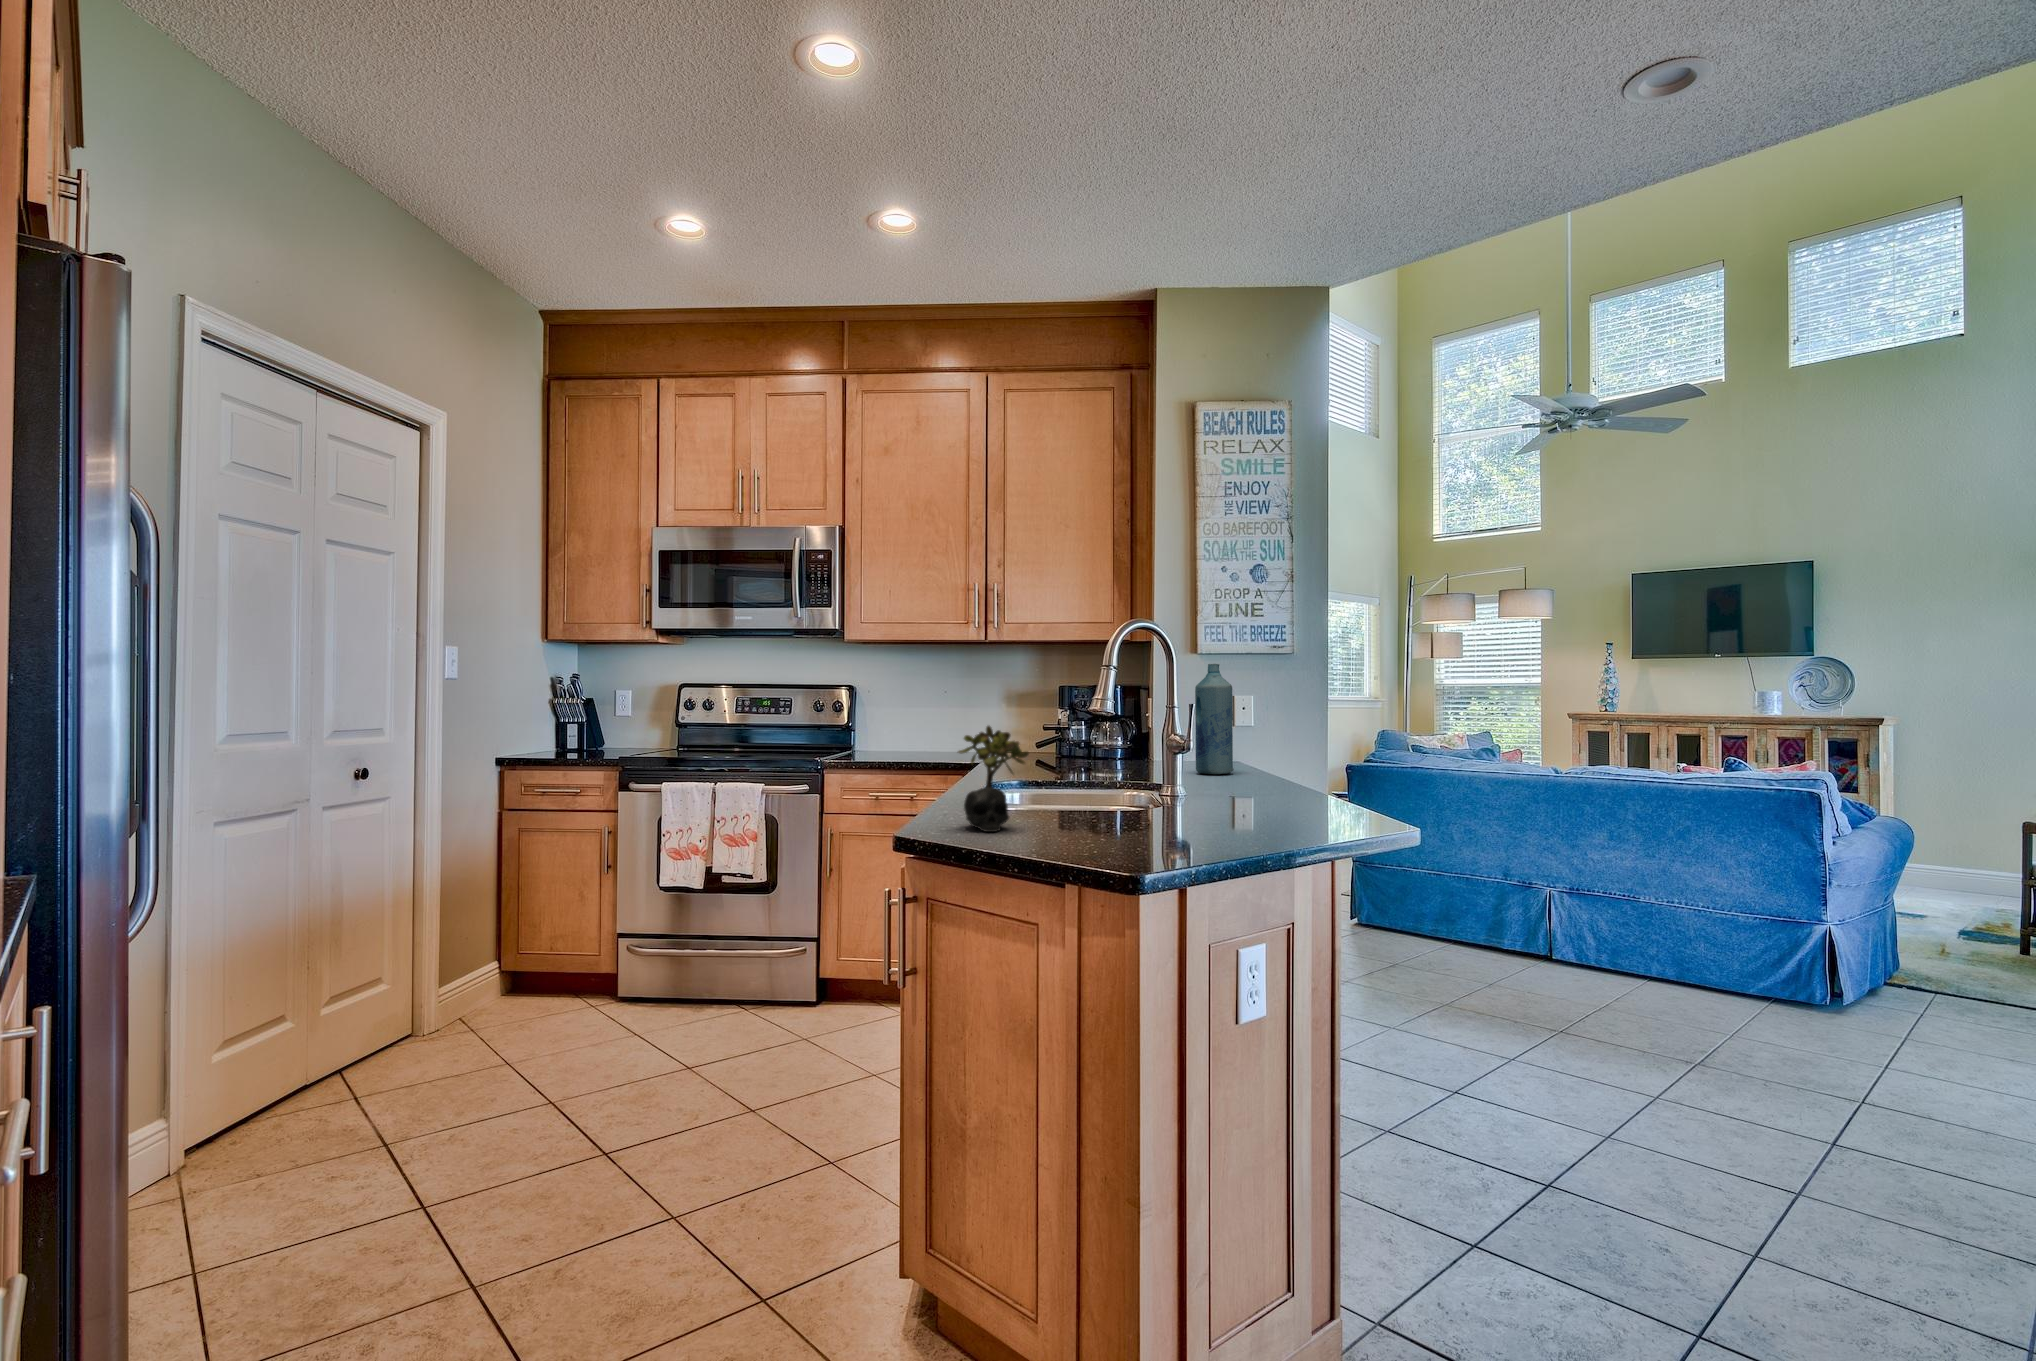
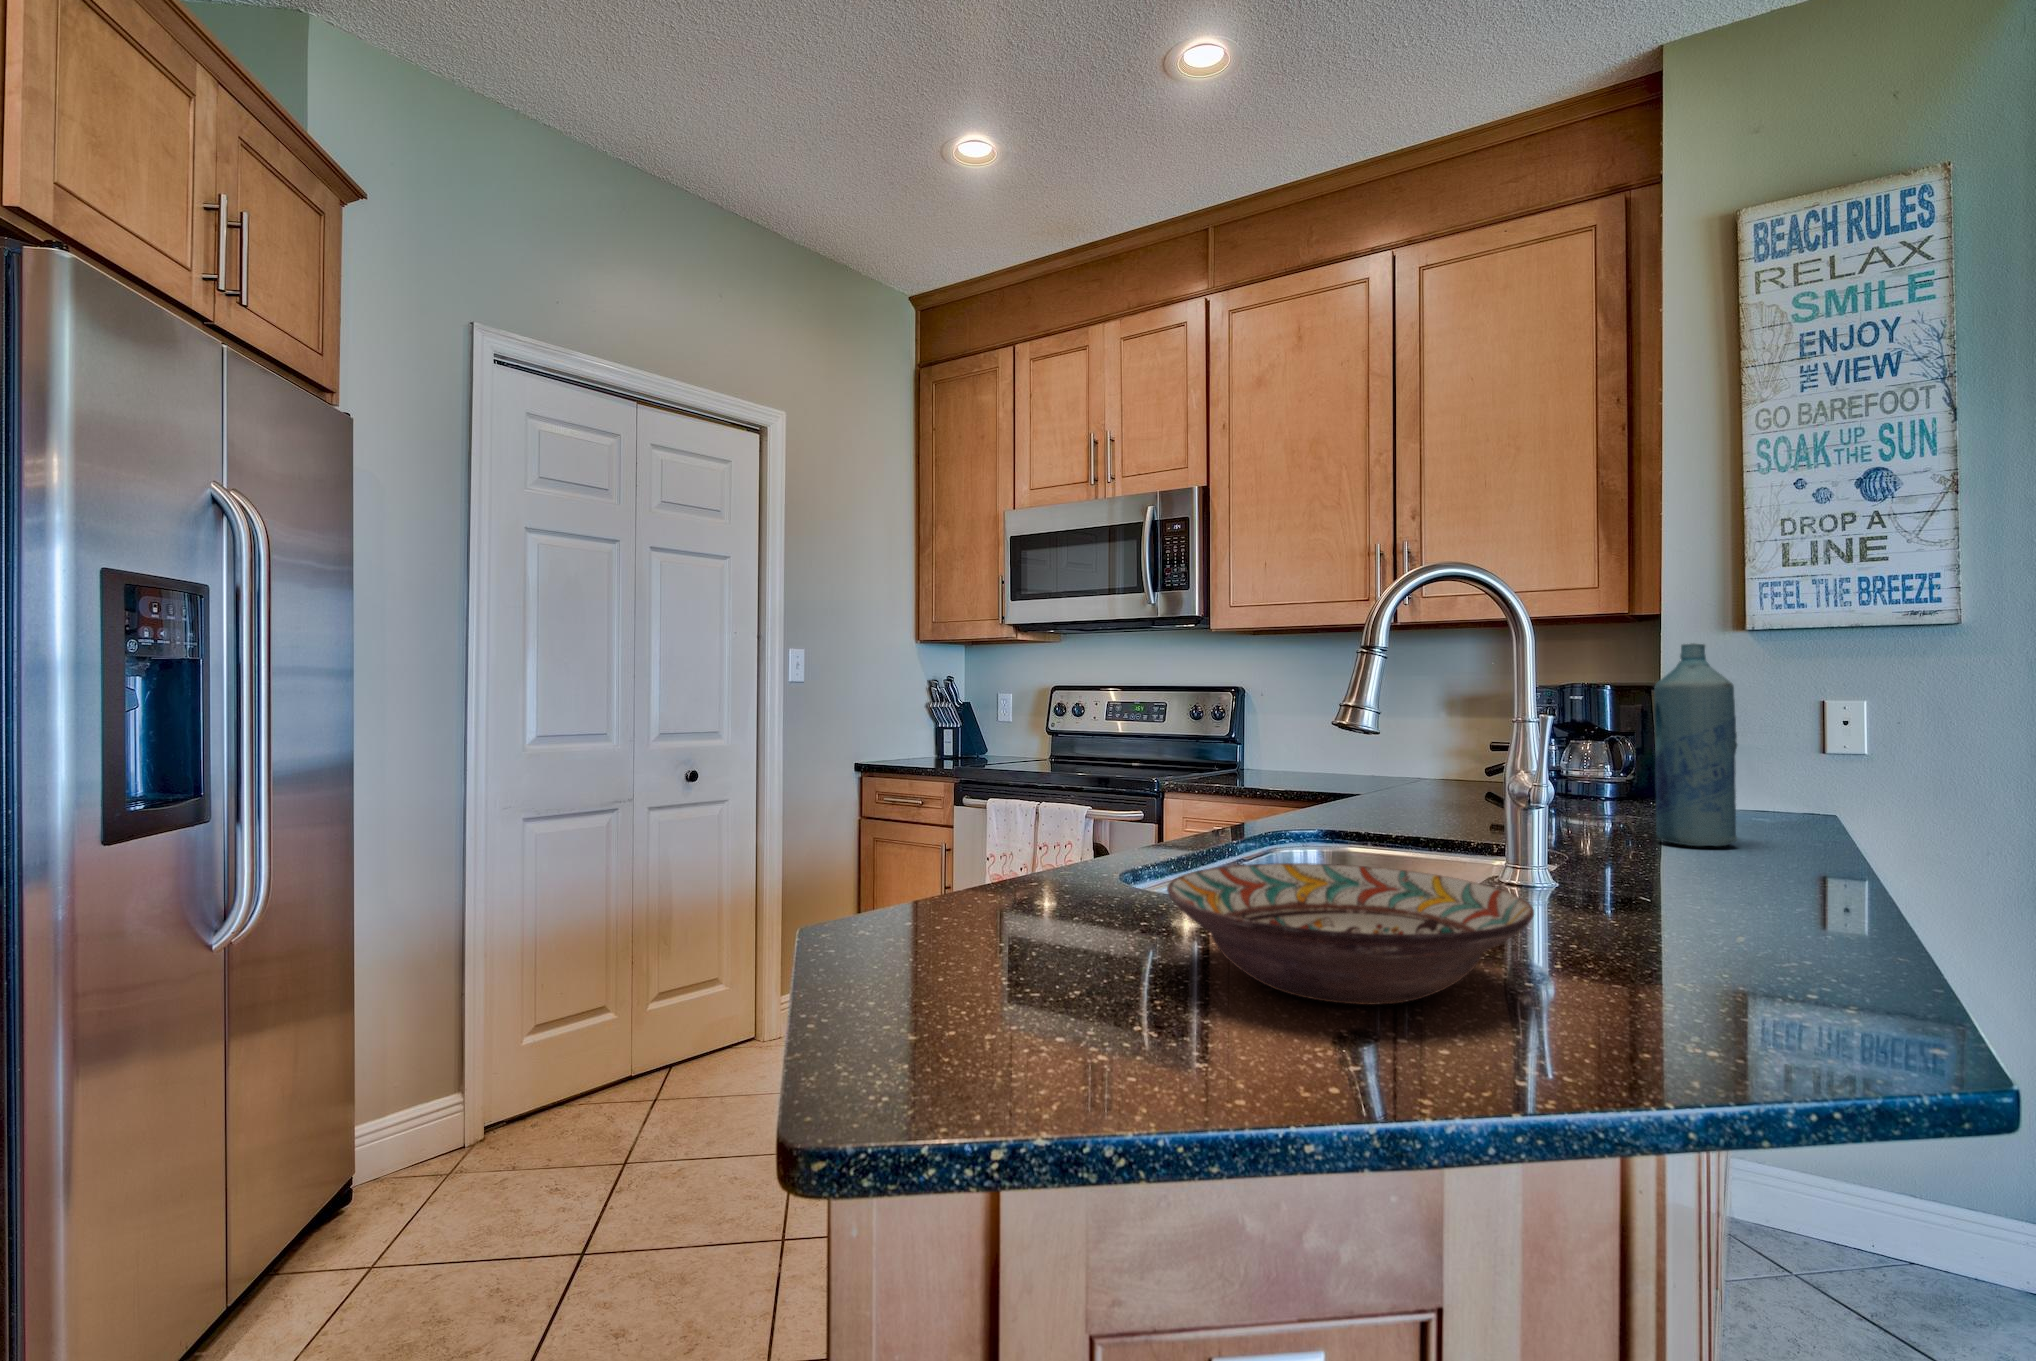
succulent plant: present [958,726,1029,832] -> none [968,744,1075,929]
decorative bowl: none [1110,782,1276,837] -> present [1167,863,1534,1005]

